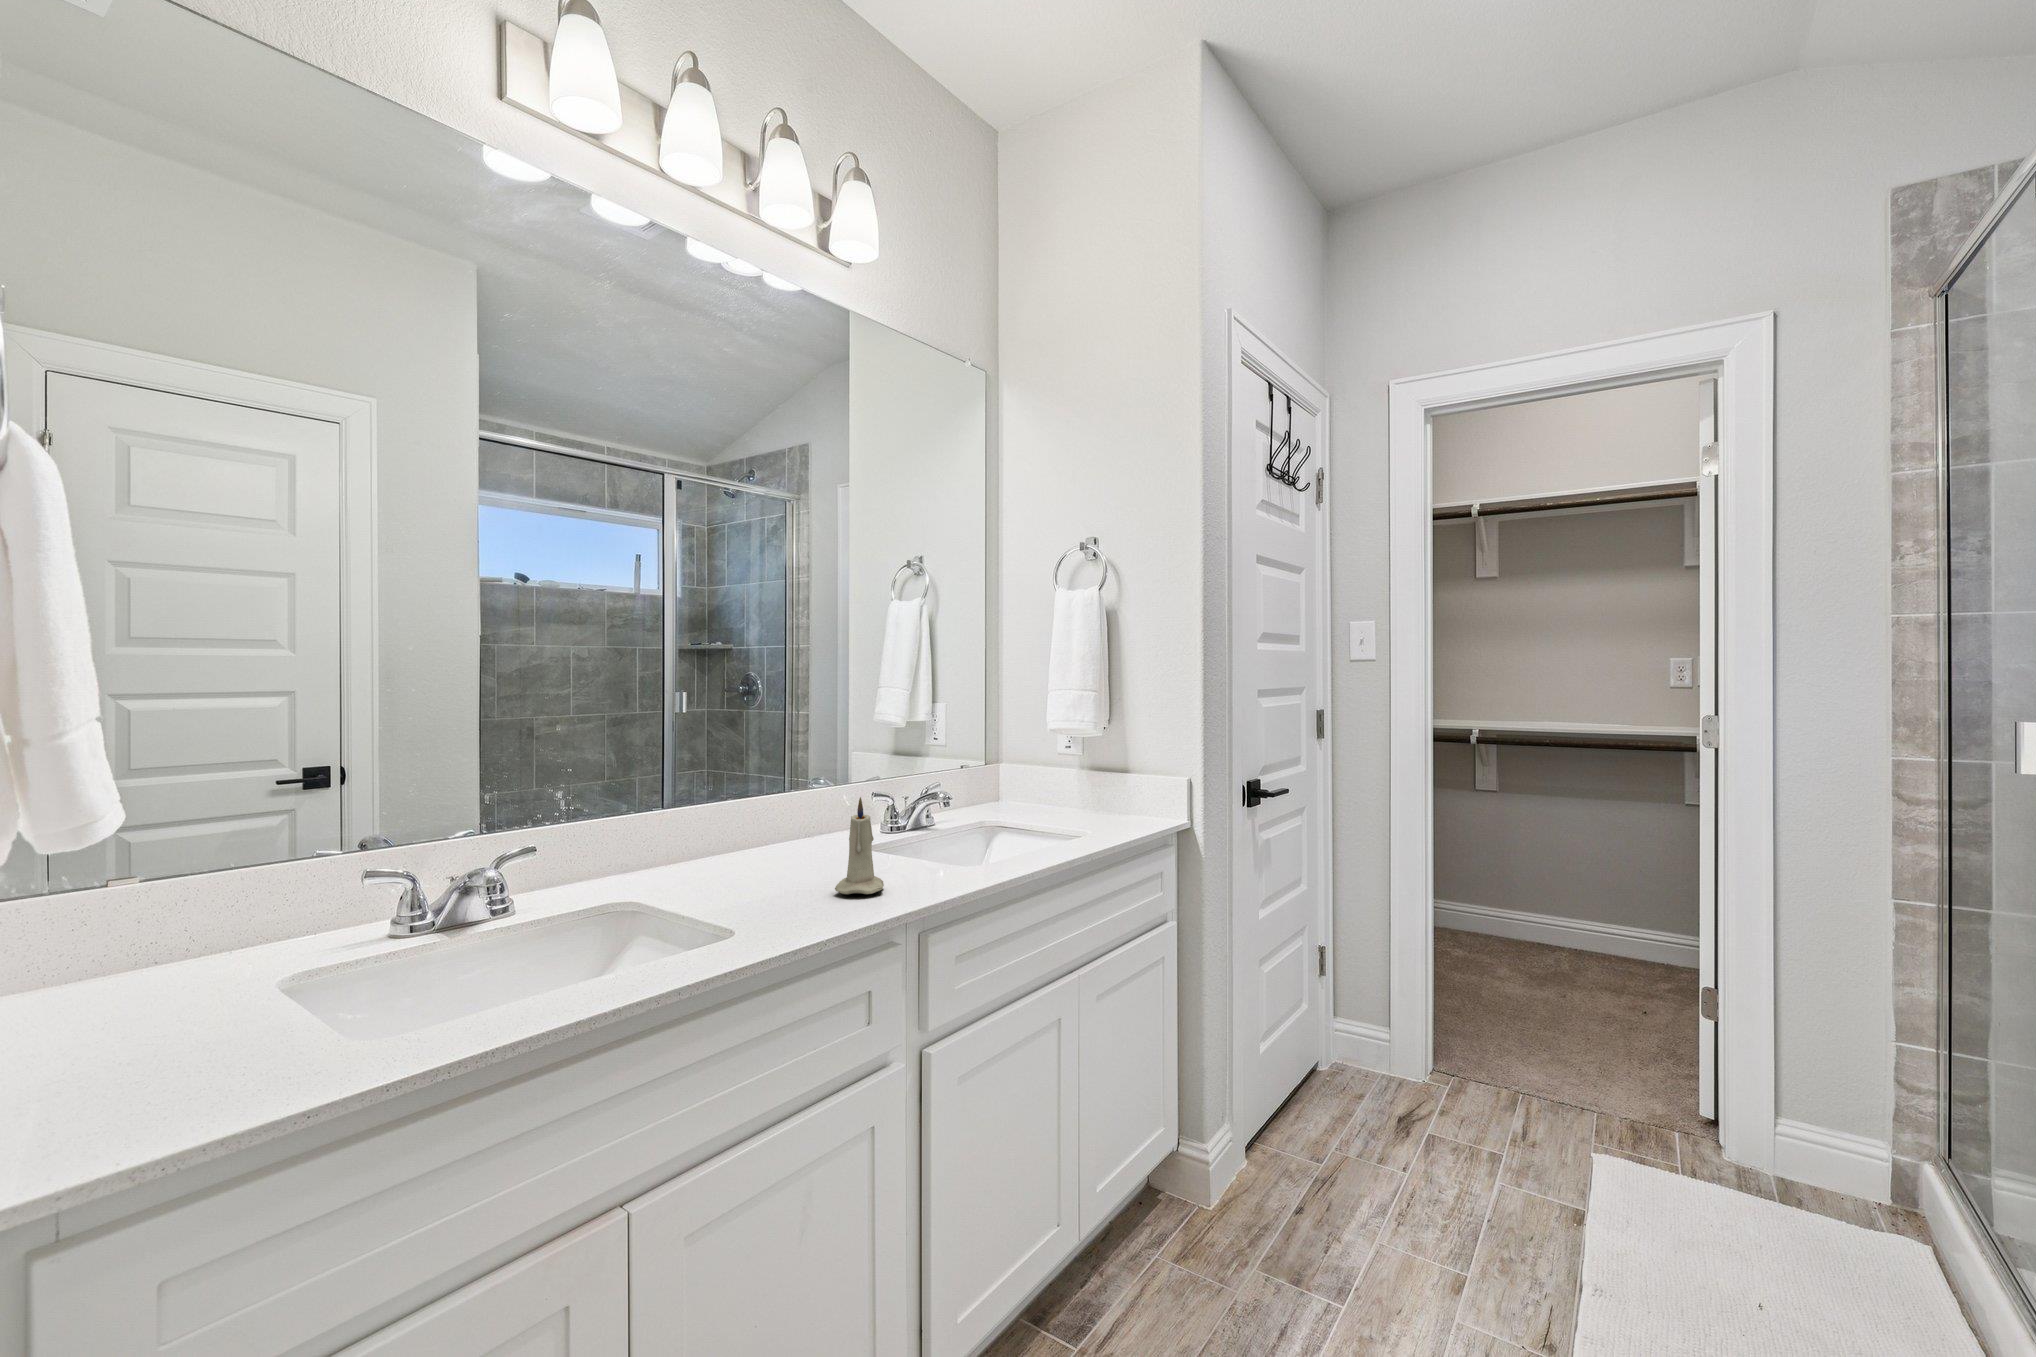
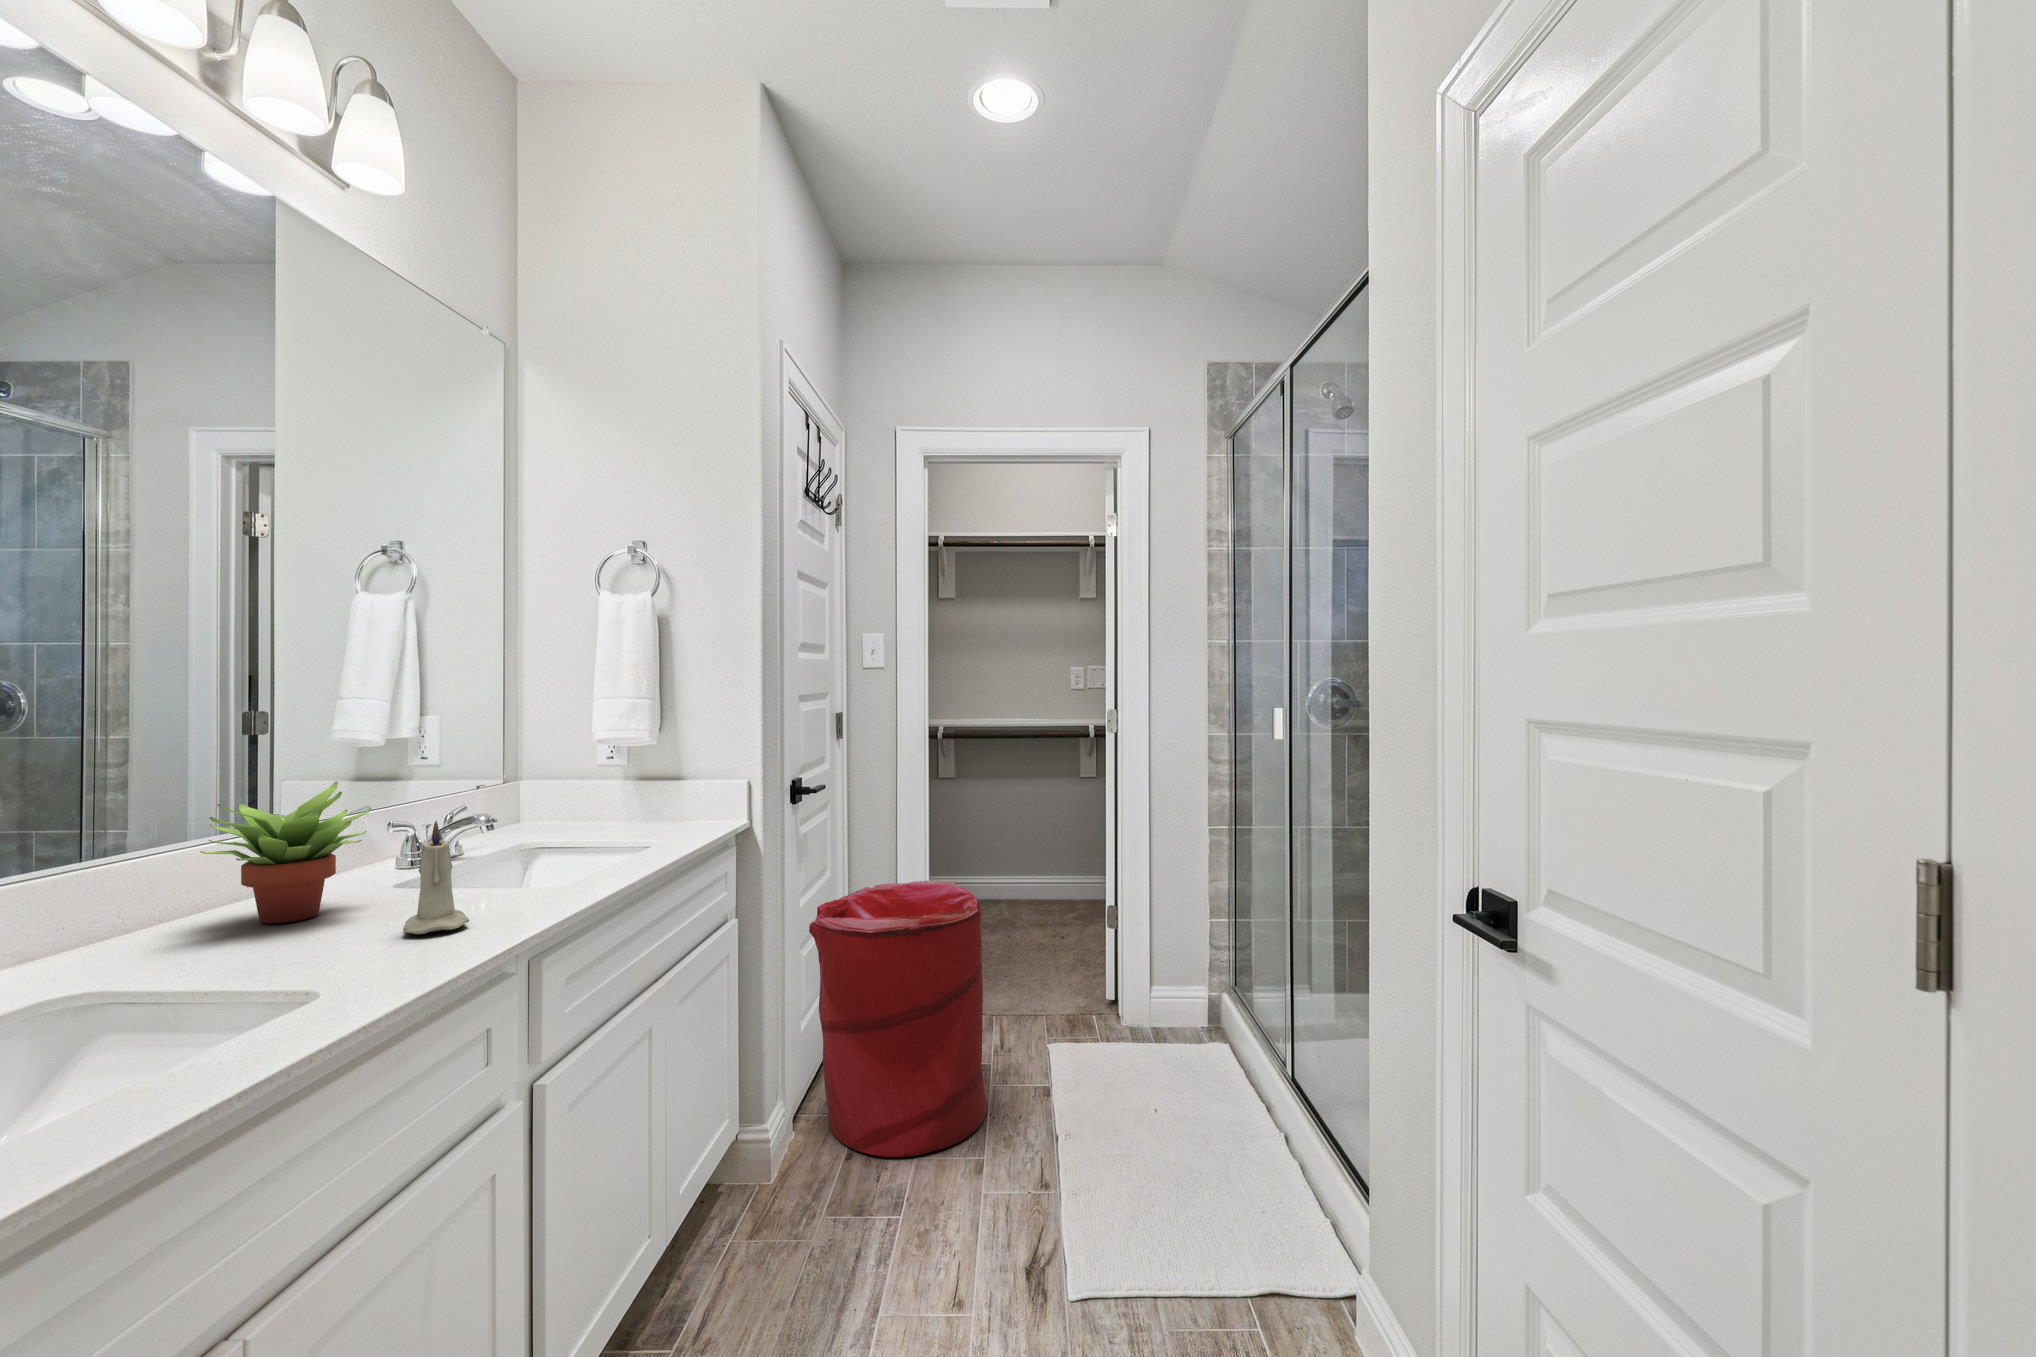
succulent plant: none [727,757,839,869] -> present [200,782,372,923]
laundry hamper: none [1263,910,1485,1241] -> present [809,881,987,1157]

